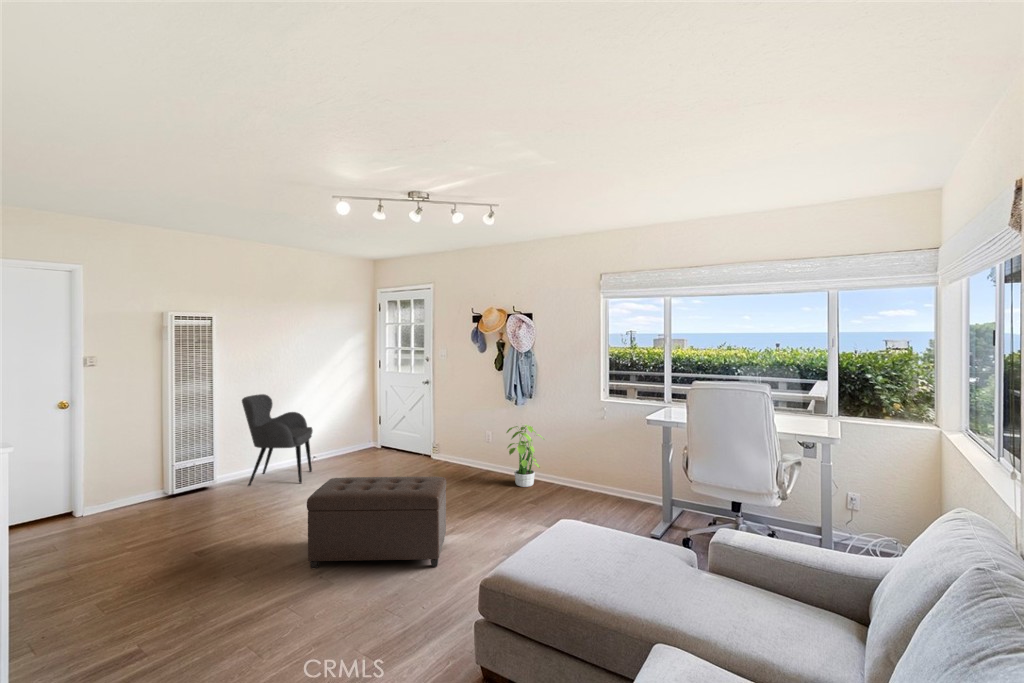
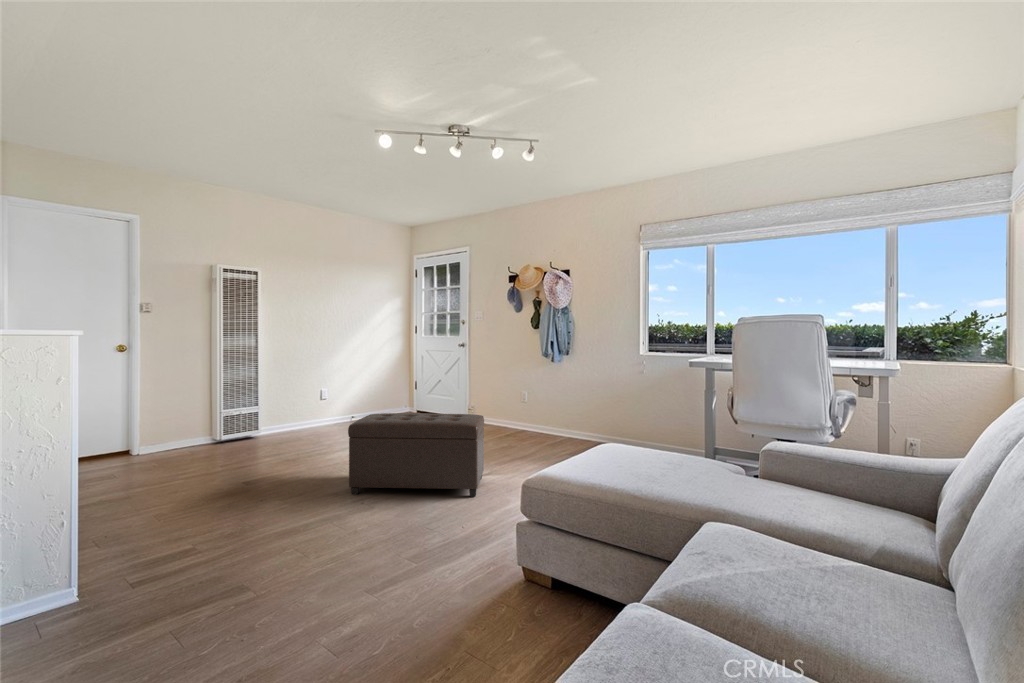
armchair: present [242,394,313,486] -> none [284,351,351,437]
potted plant: present [506,425,544,487] -> none [542,379,582,443]

